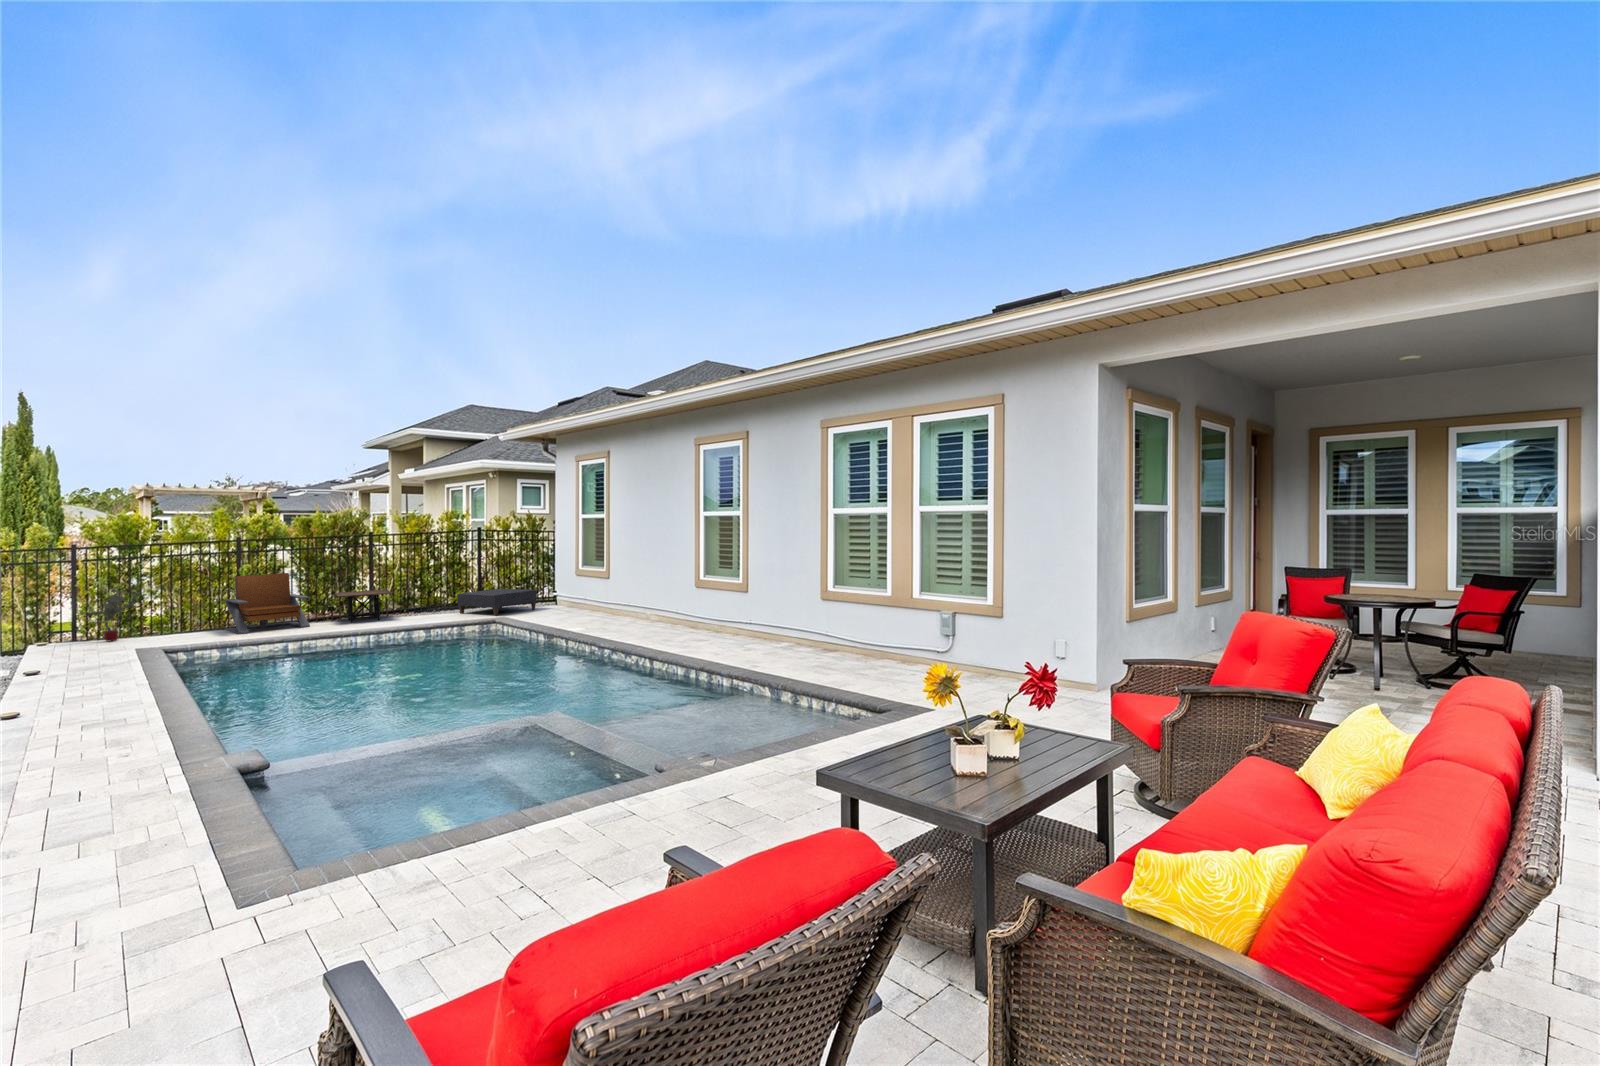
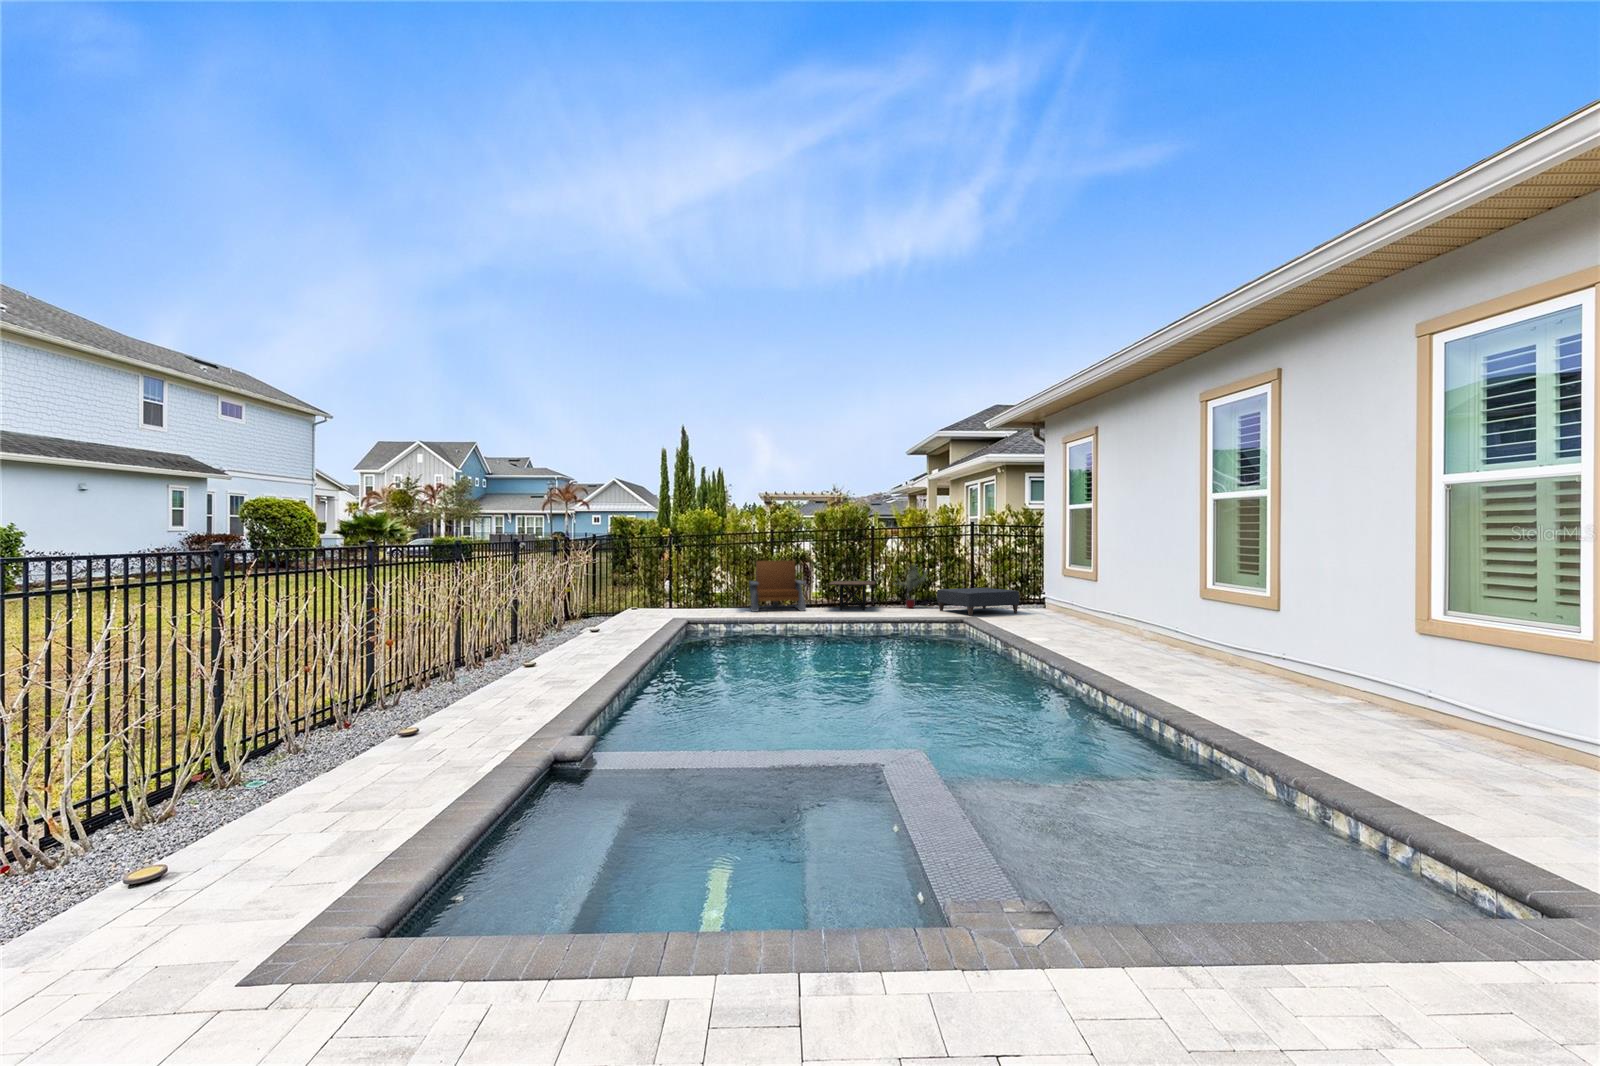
potted tree: present [82,588,139,642] -> present [893,565,928,608]

